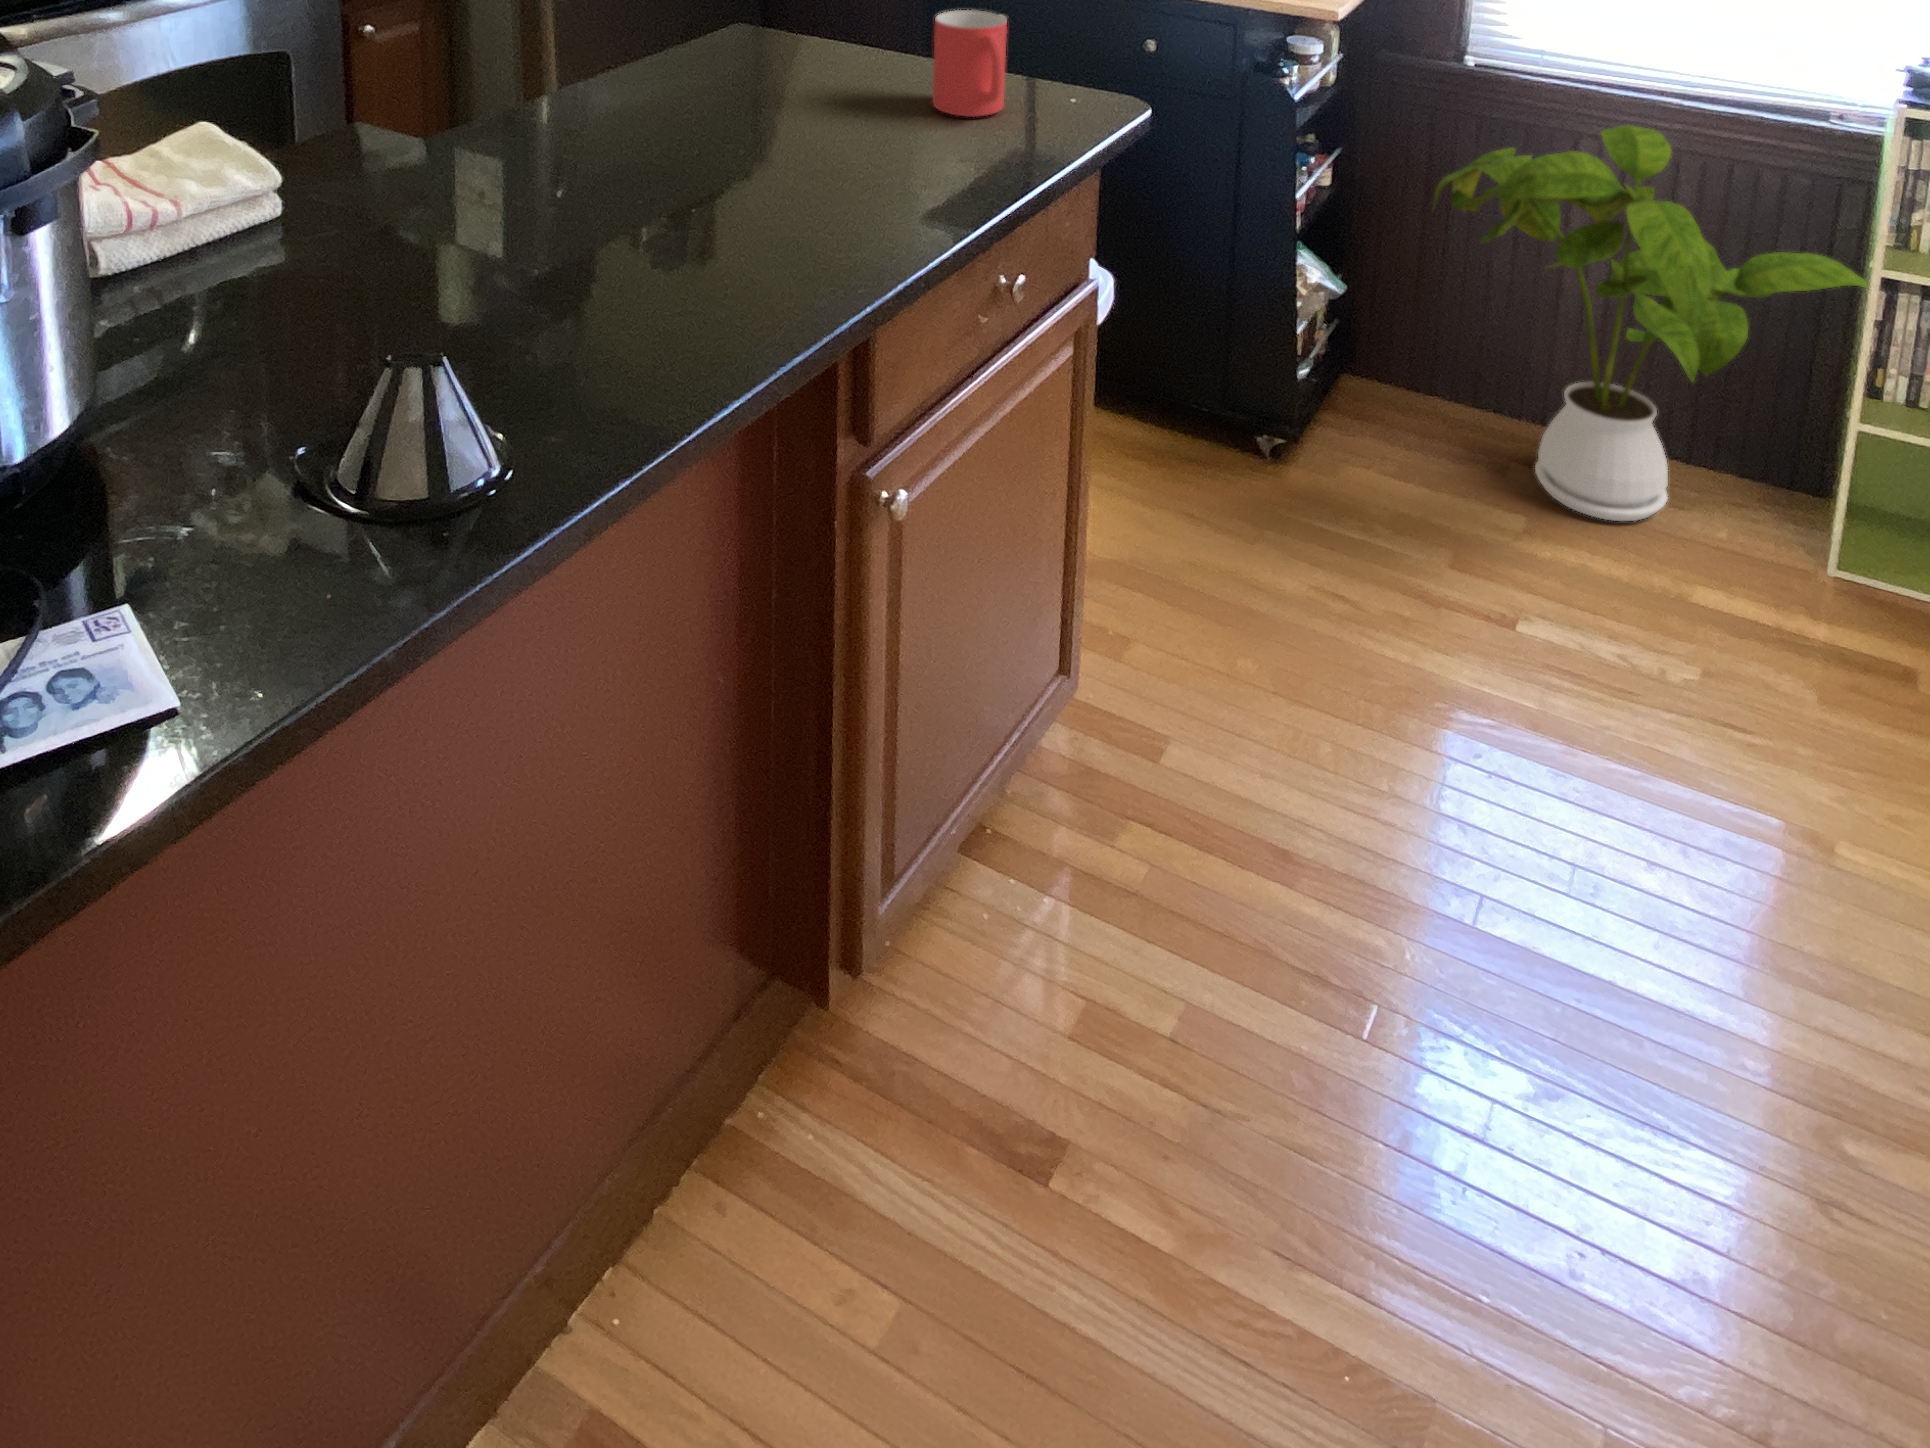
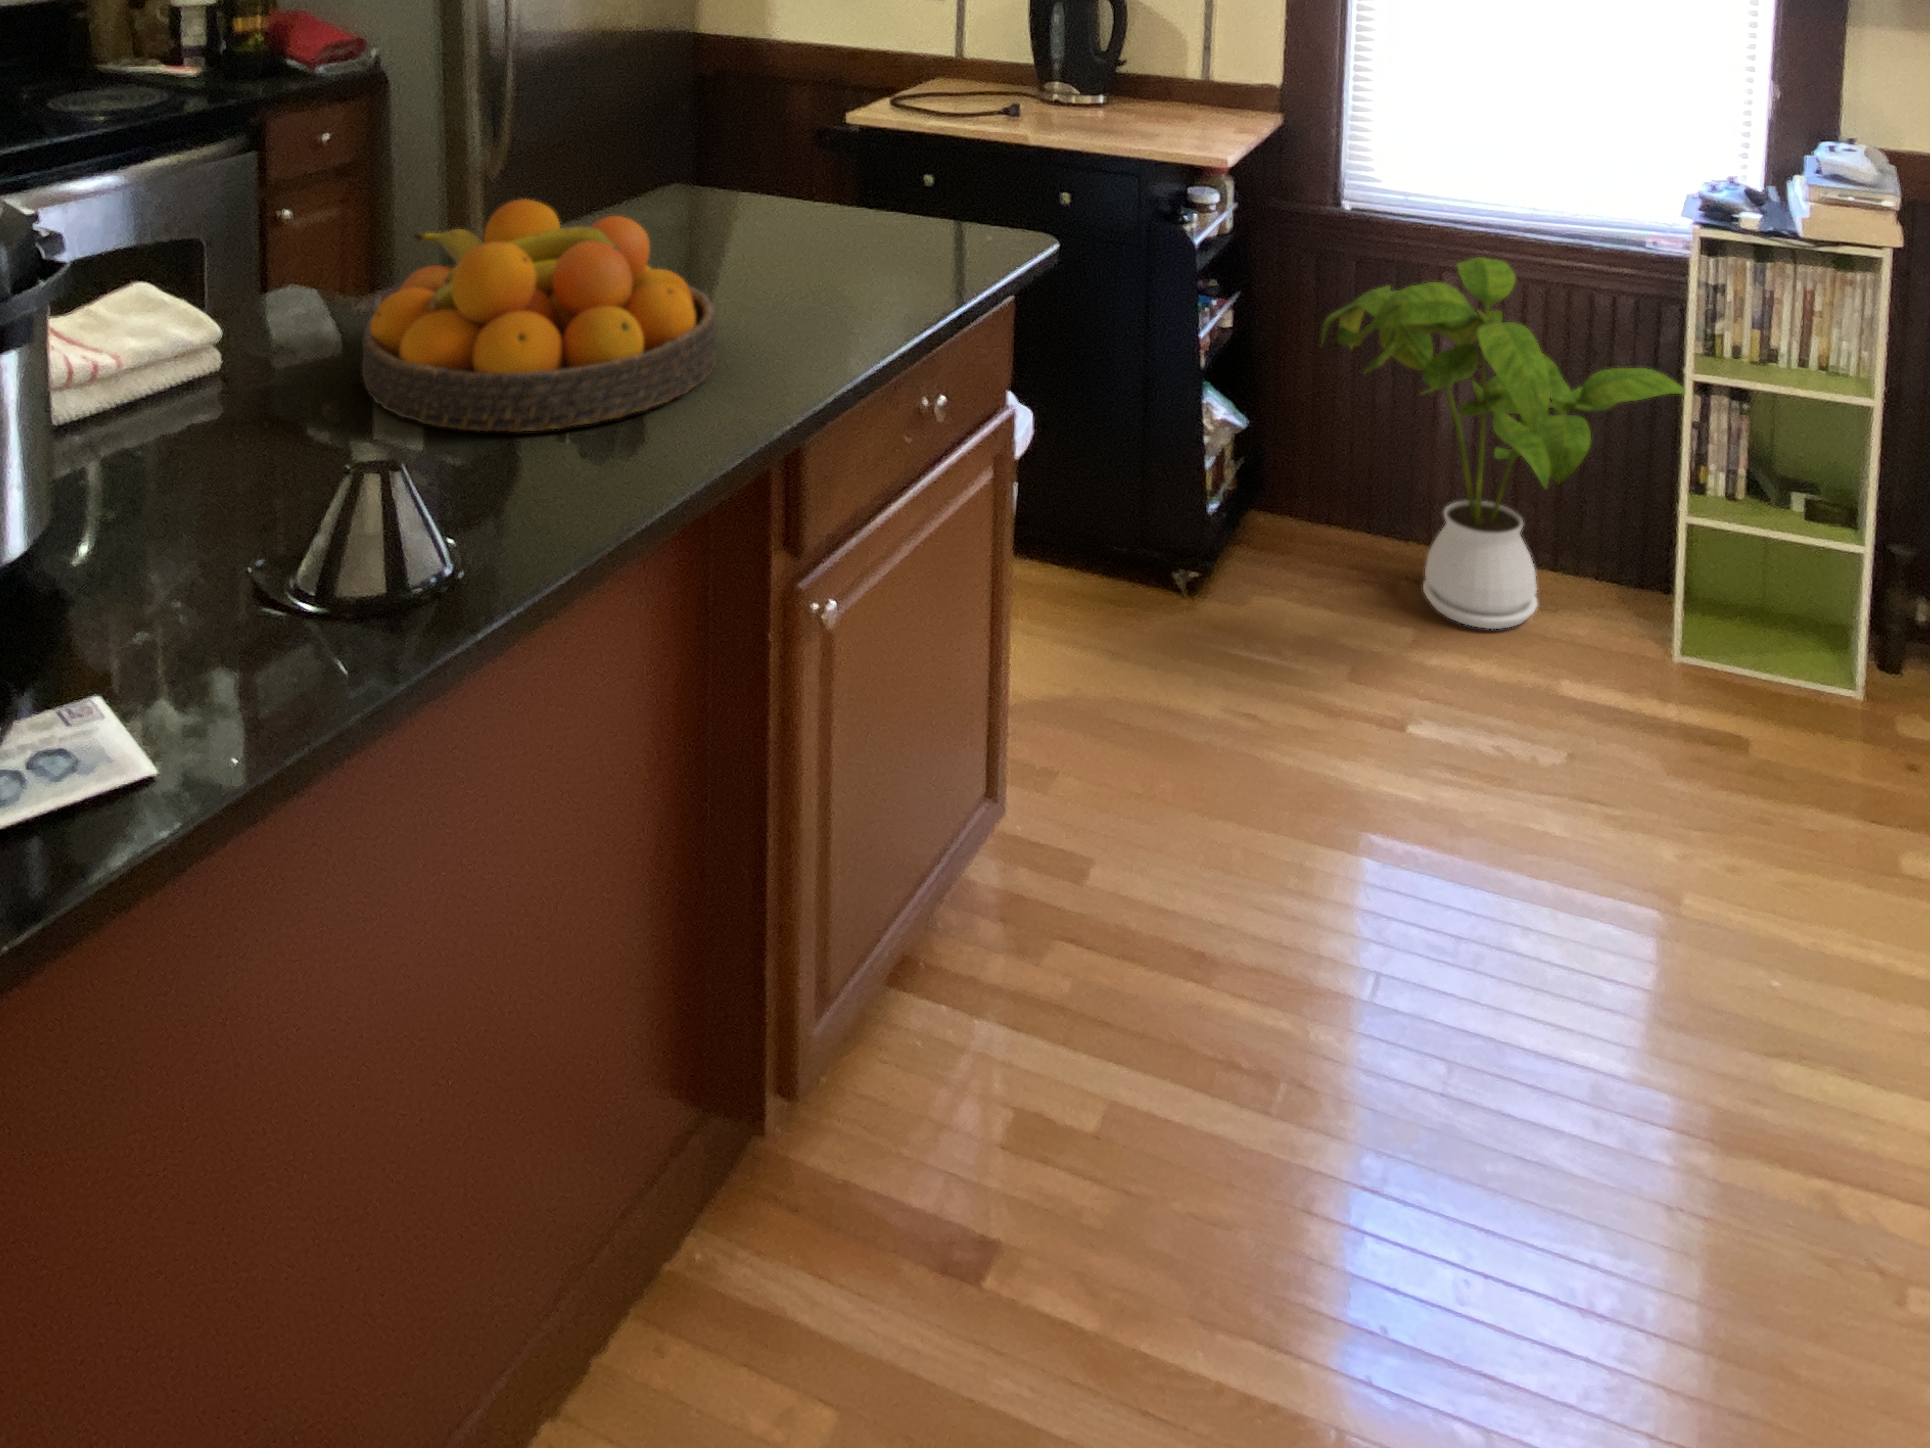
mug: present [933,10,1007,117] -> none [853,162,919,259]
fruit bowl: none [418,49,790,307] -> present [362,199,718,432]

